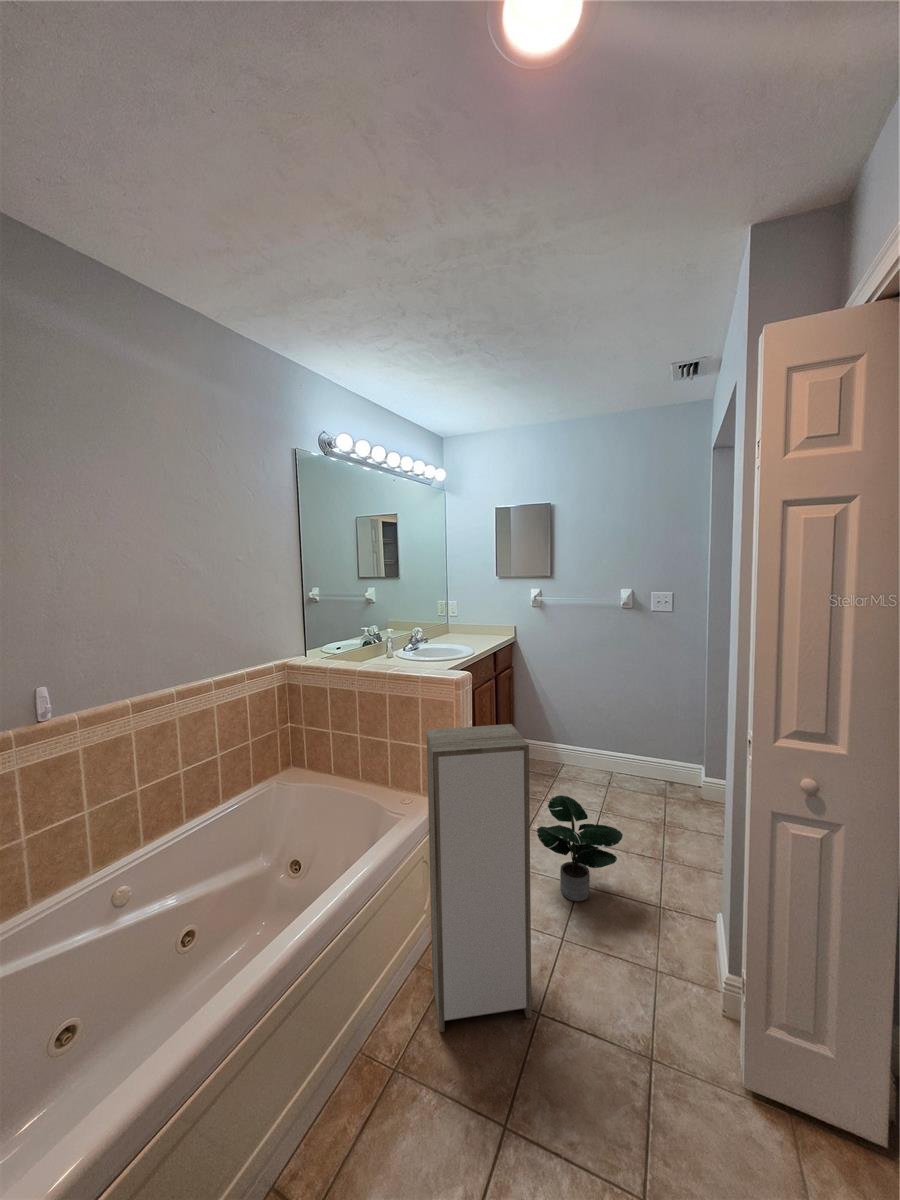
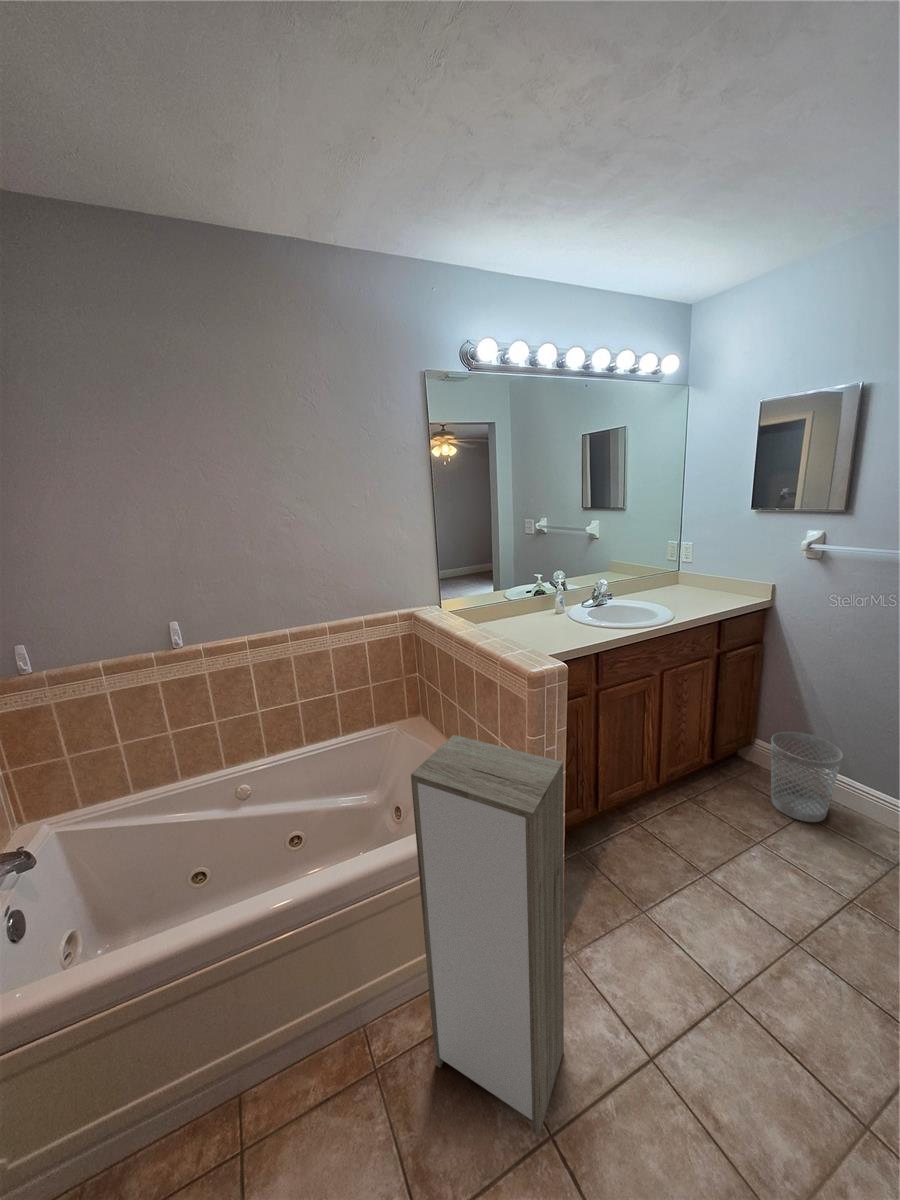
wastebasket: none [532,725,570,783] -> present [771,732,843,822]
potted plant: present [537,795,623,901] -> none [666,859,817,1026]

